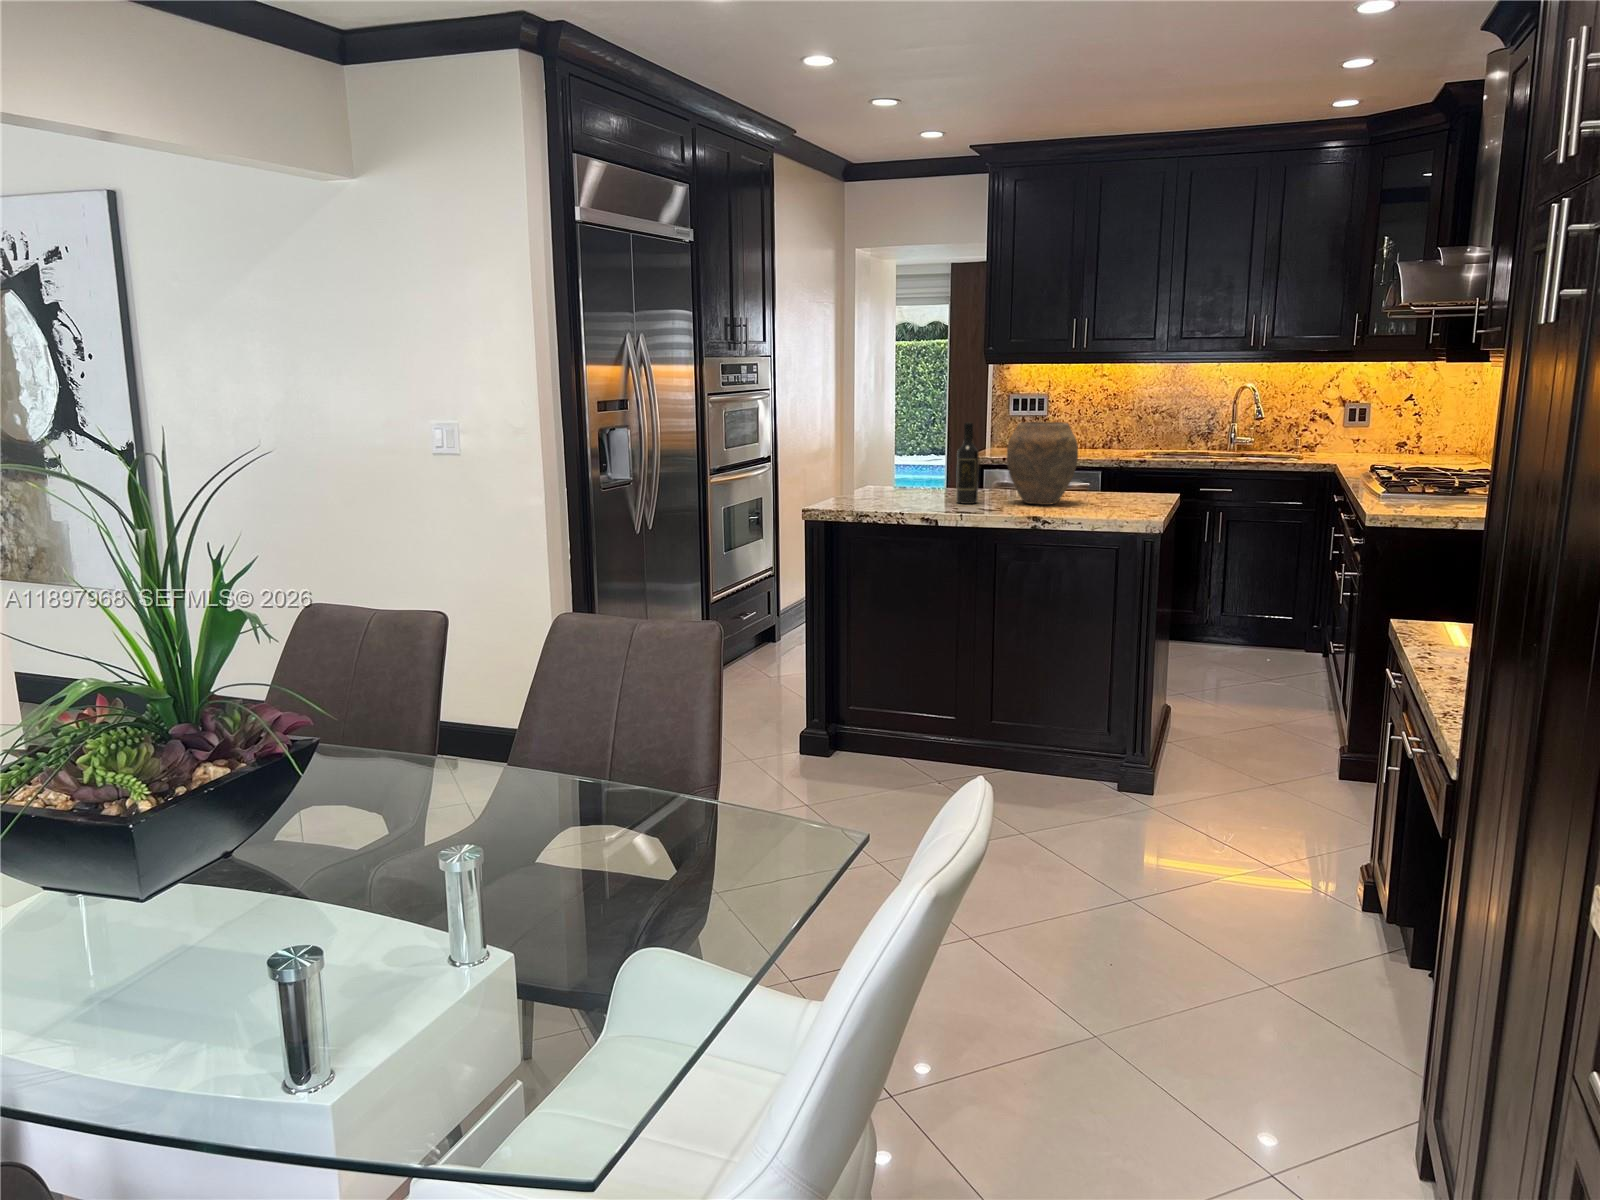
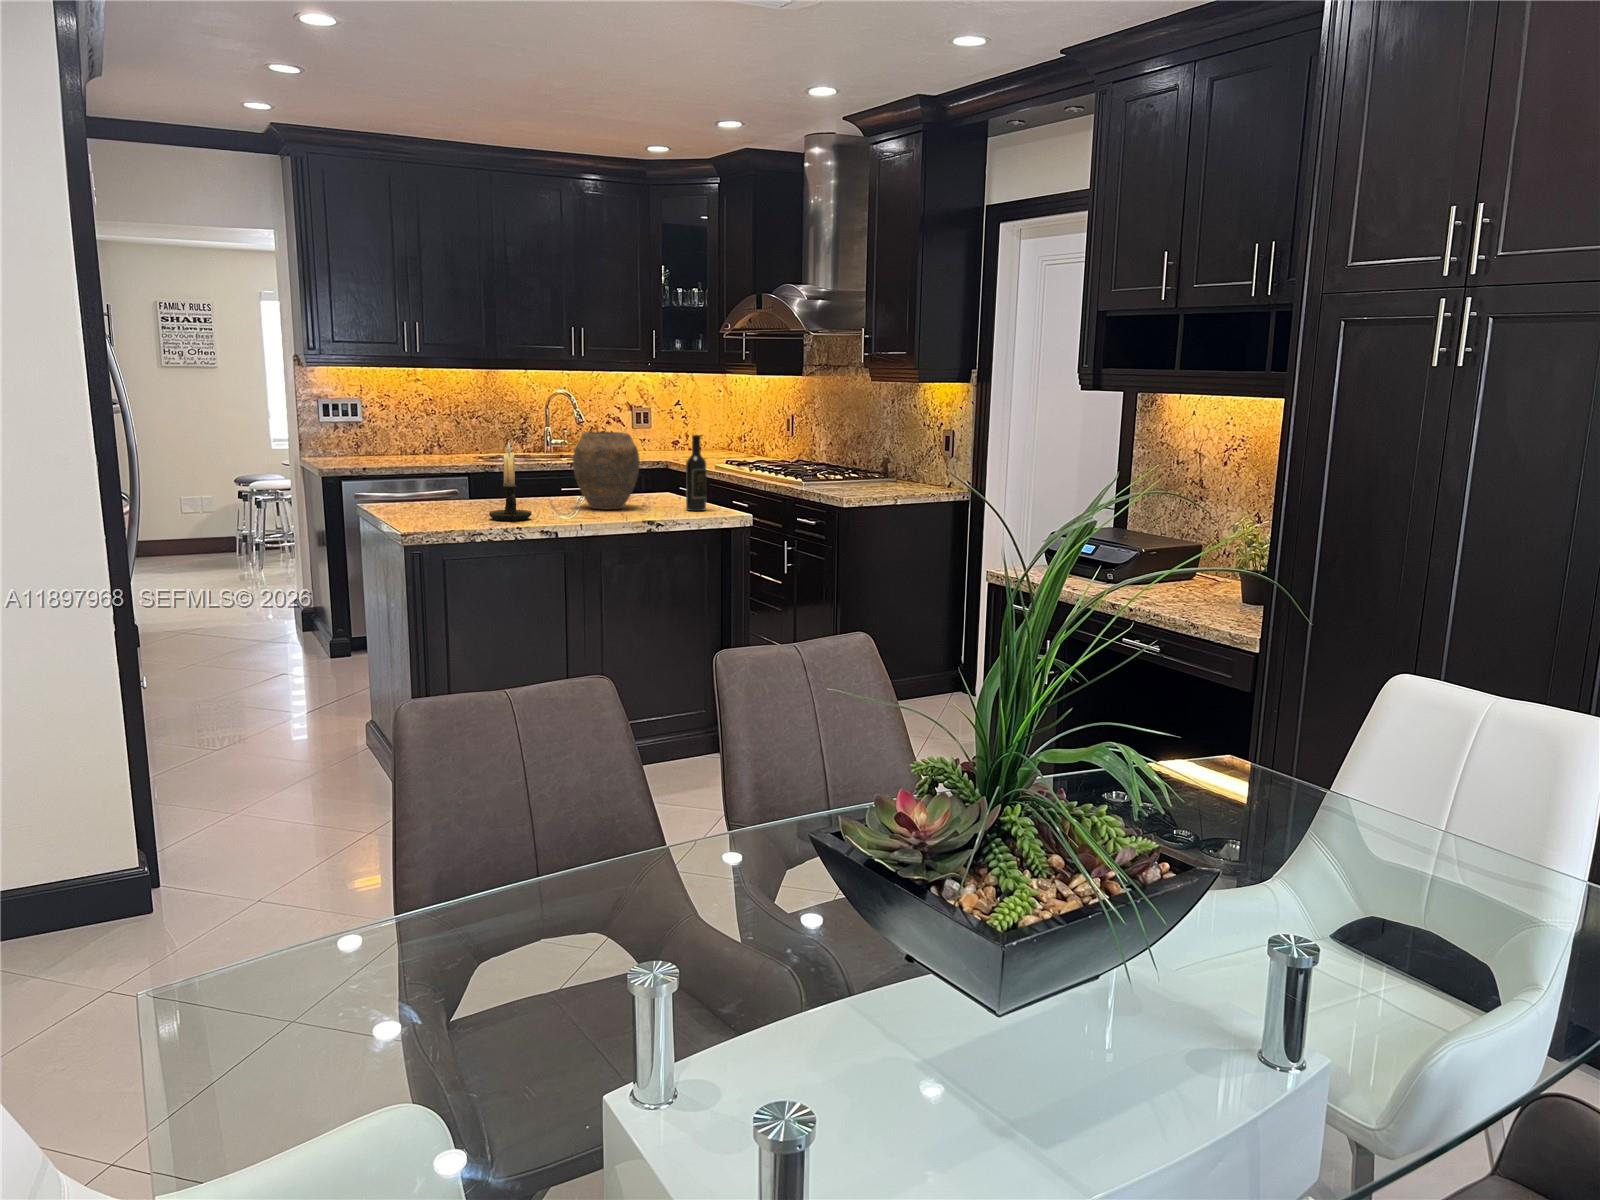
wine bottle: present [956,422,979,504] -> present [686,435,706,511]
candle holder: none [888,428,928,506] -> present [489,442,532,521]

